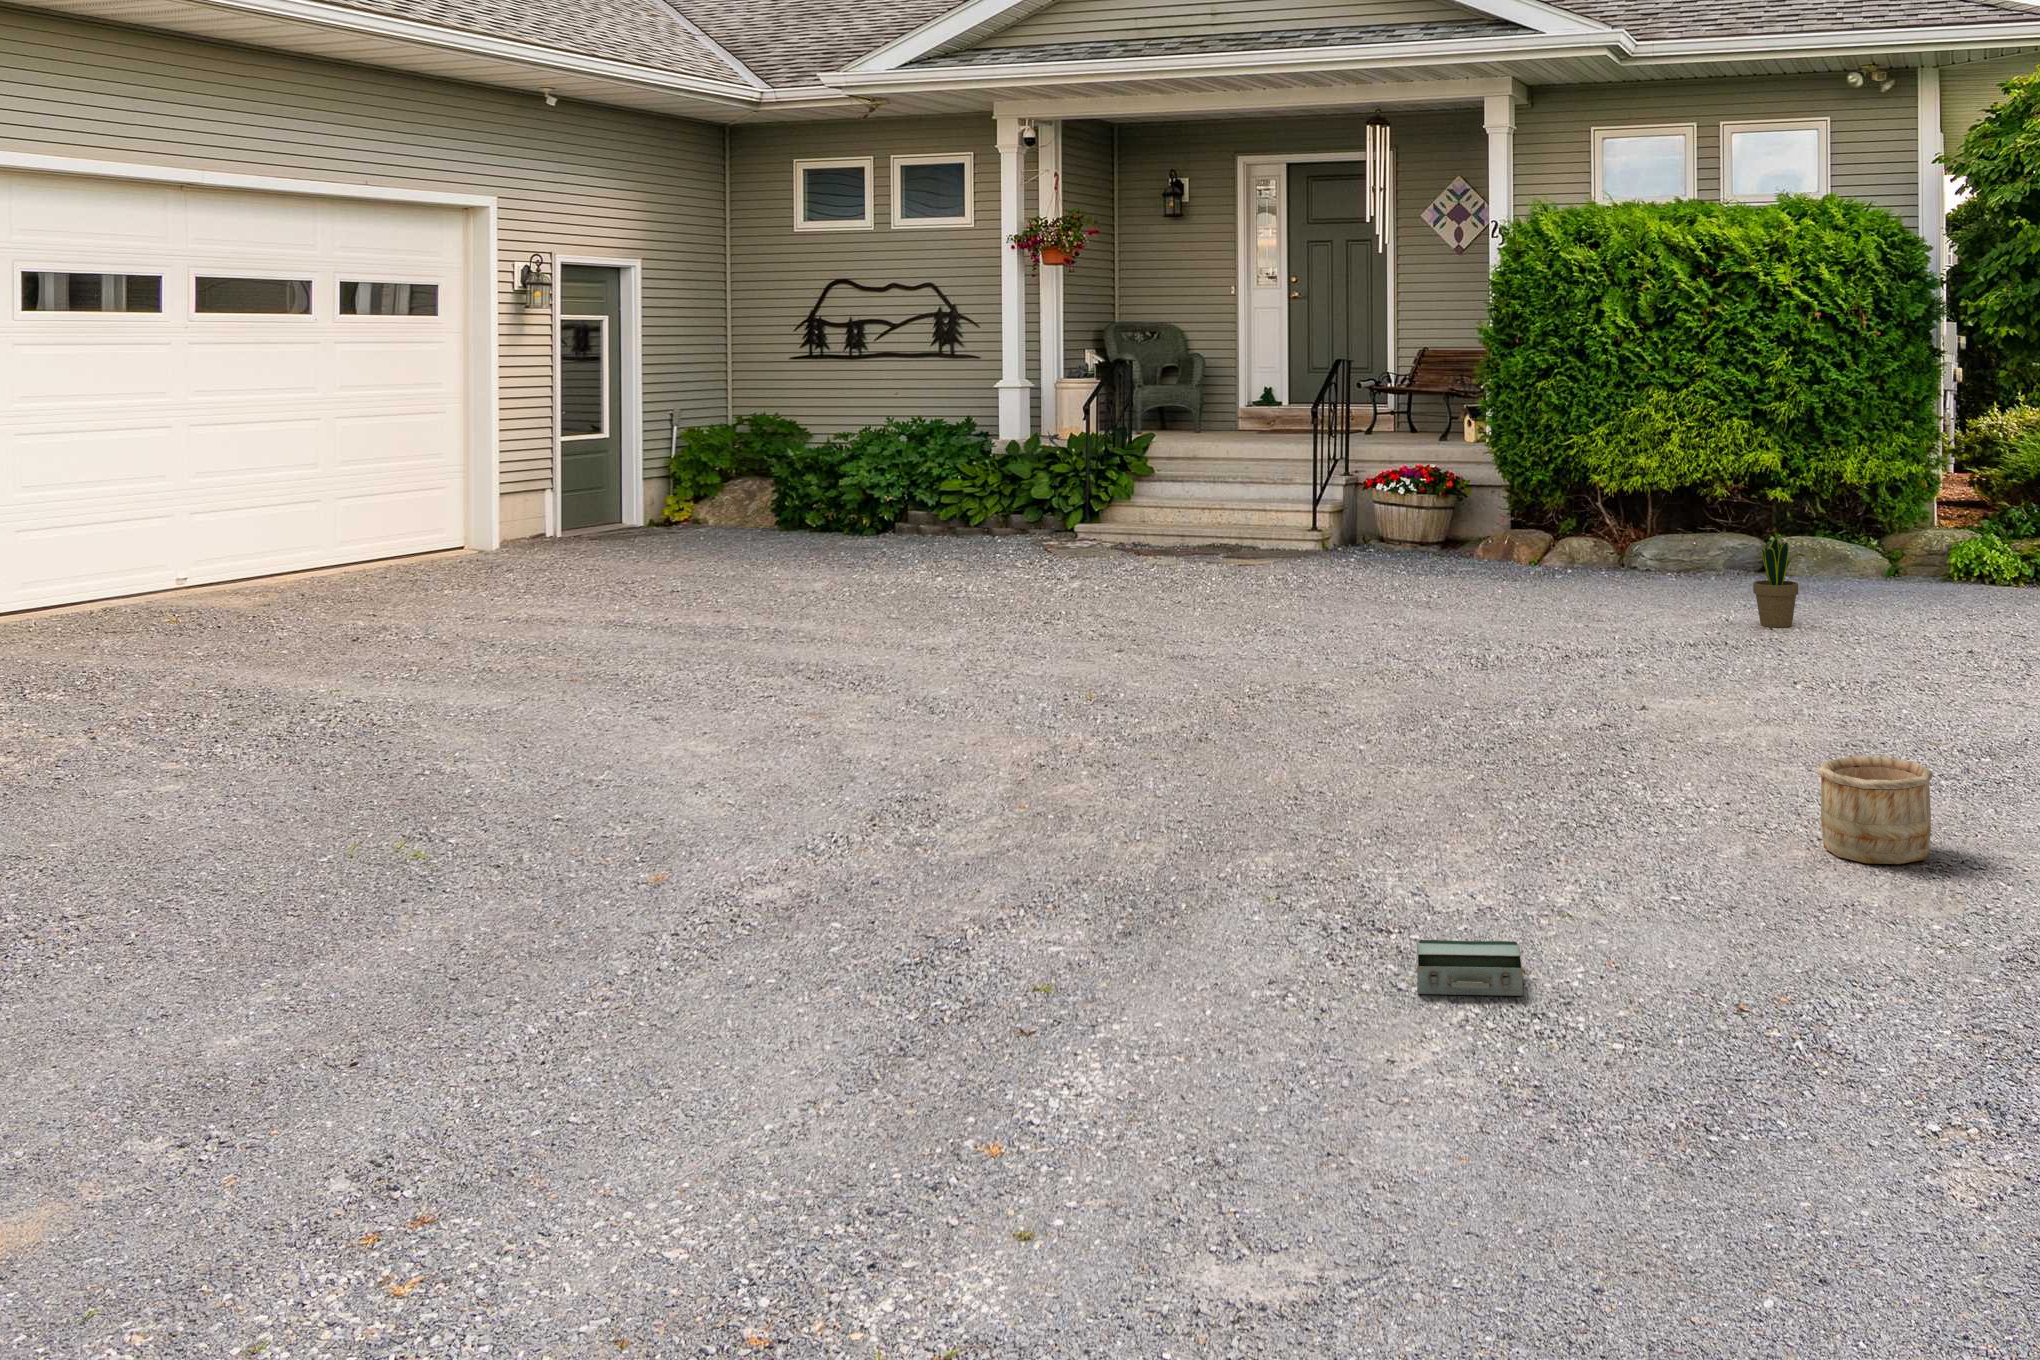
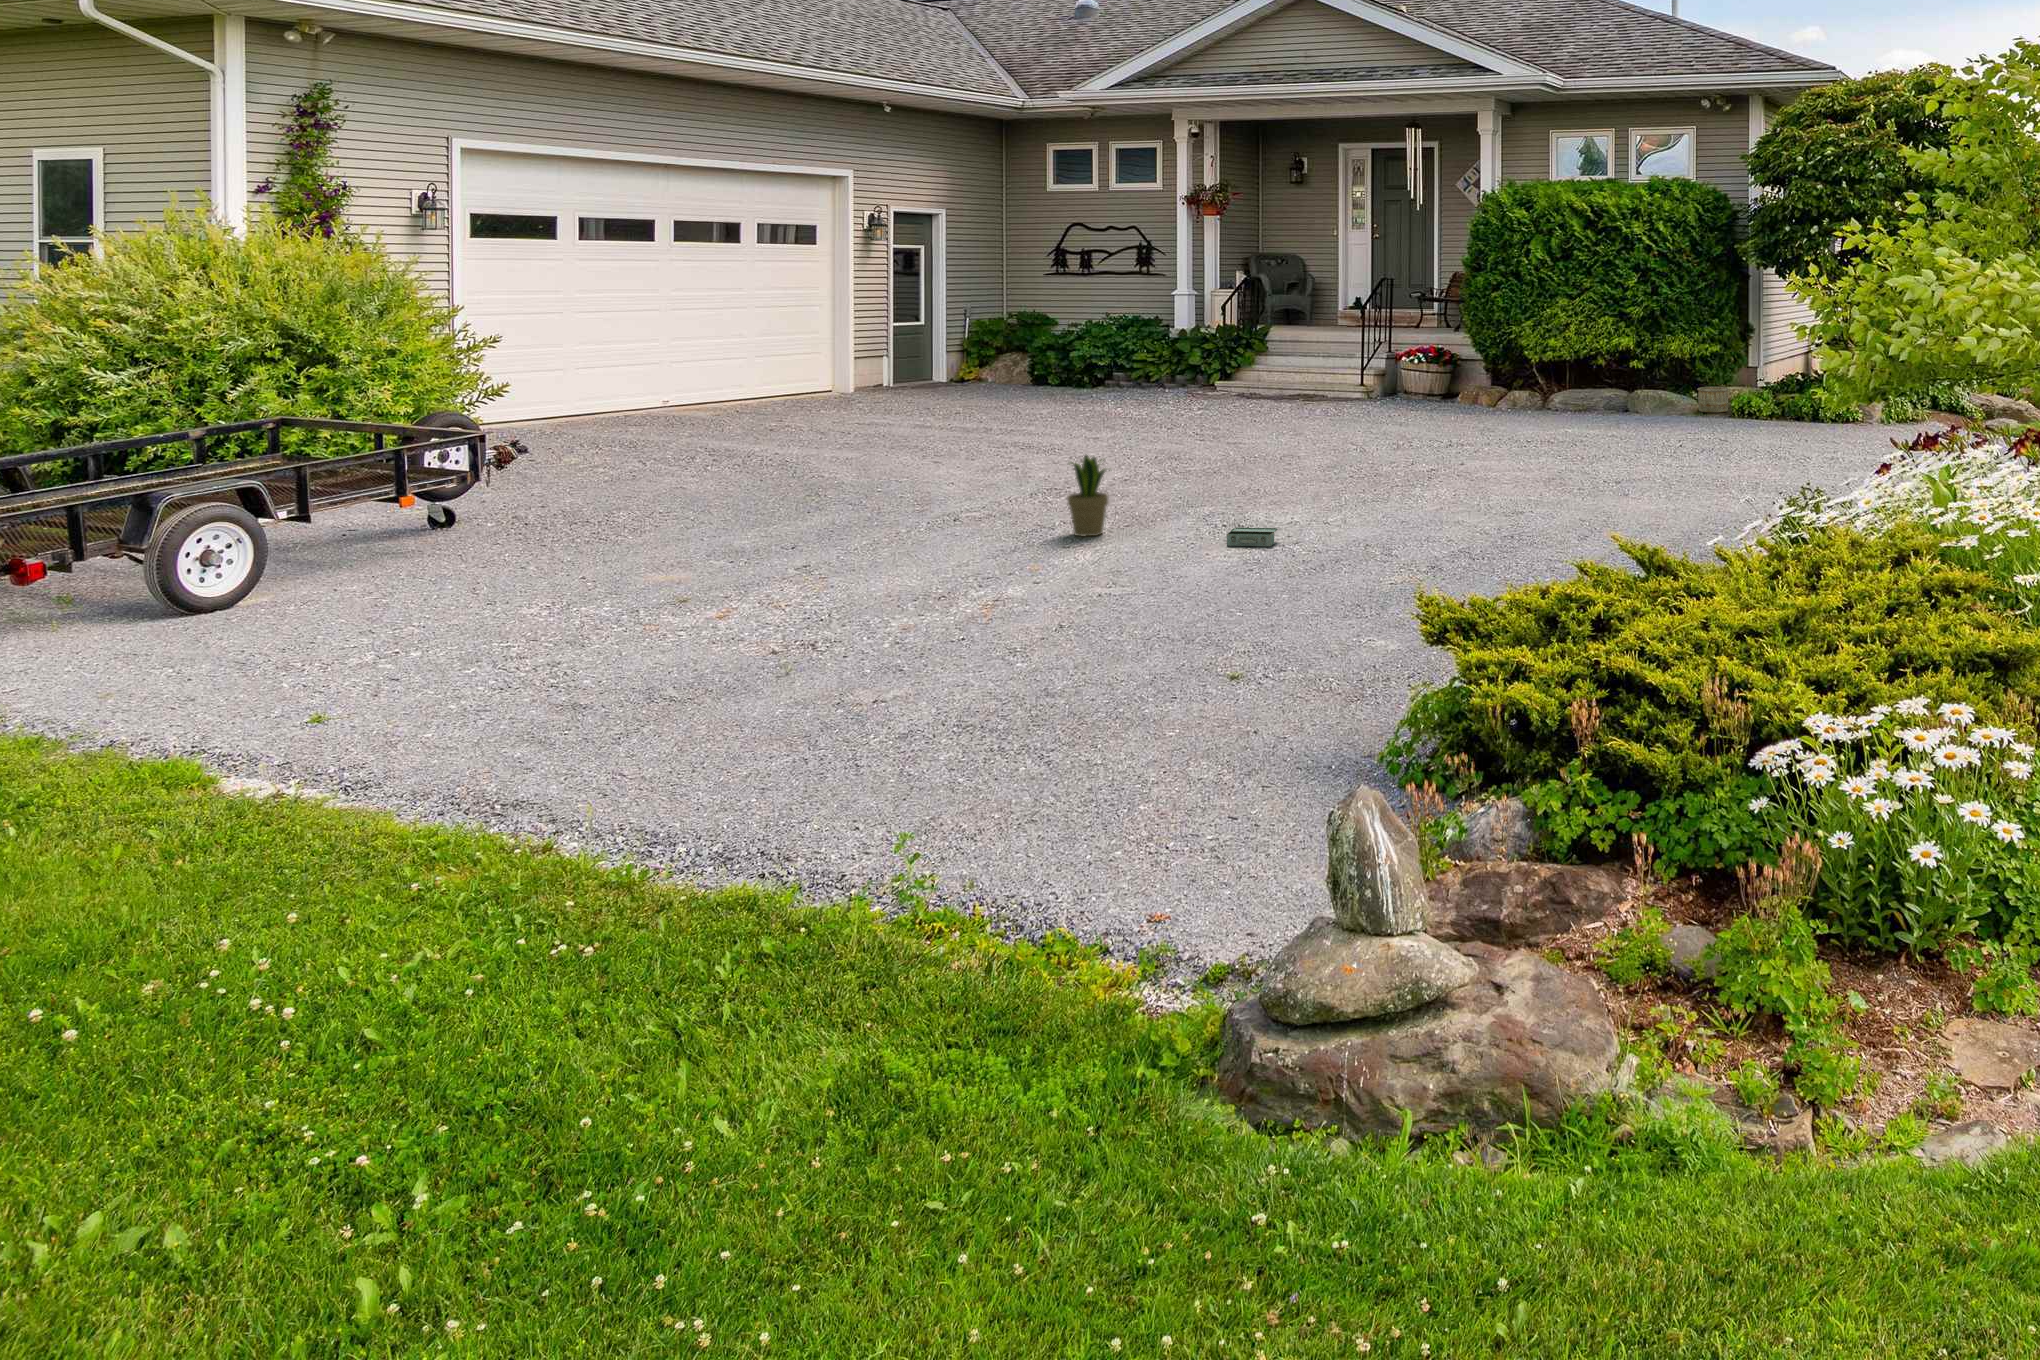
potted plant: present [1753,538,1804,627] -> present [1067,455,1108,537]
wooden bucket: present [1817,756,1933,864] -> present [1697,387,1729,413]

